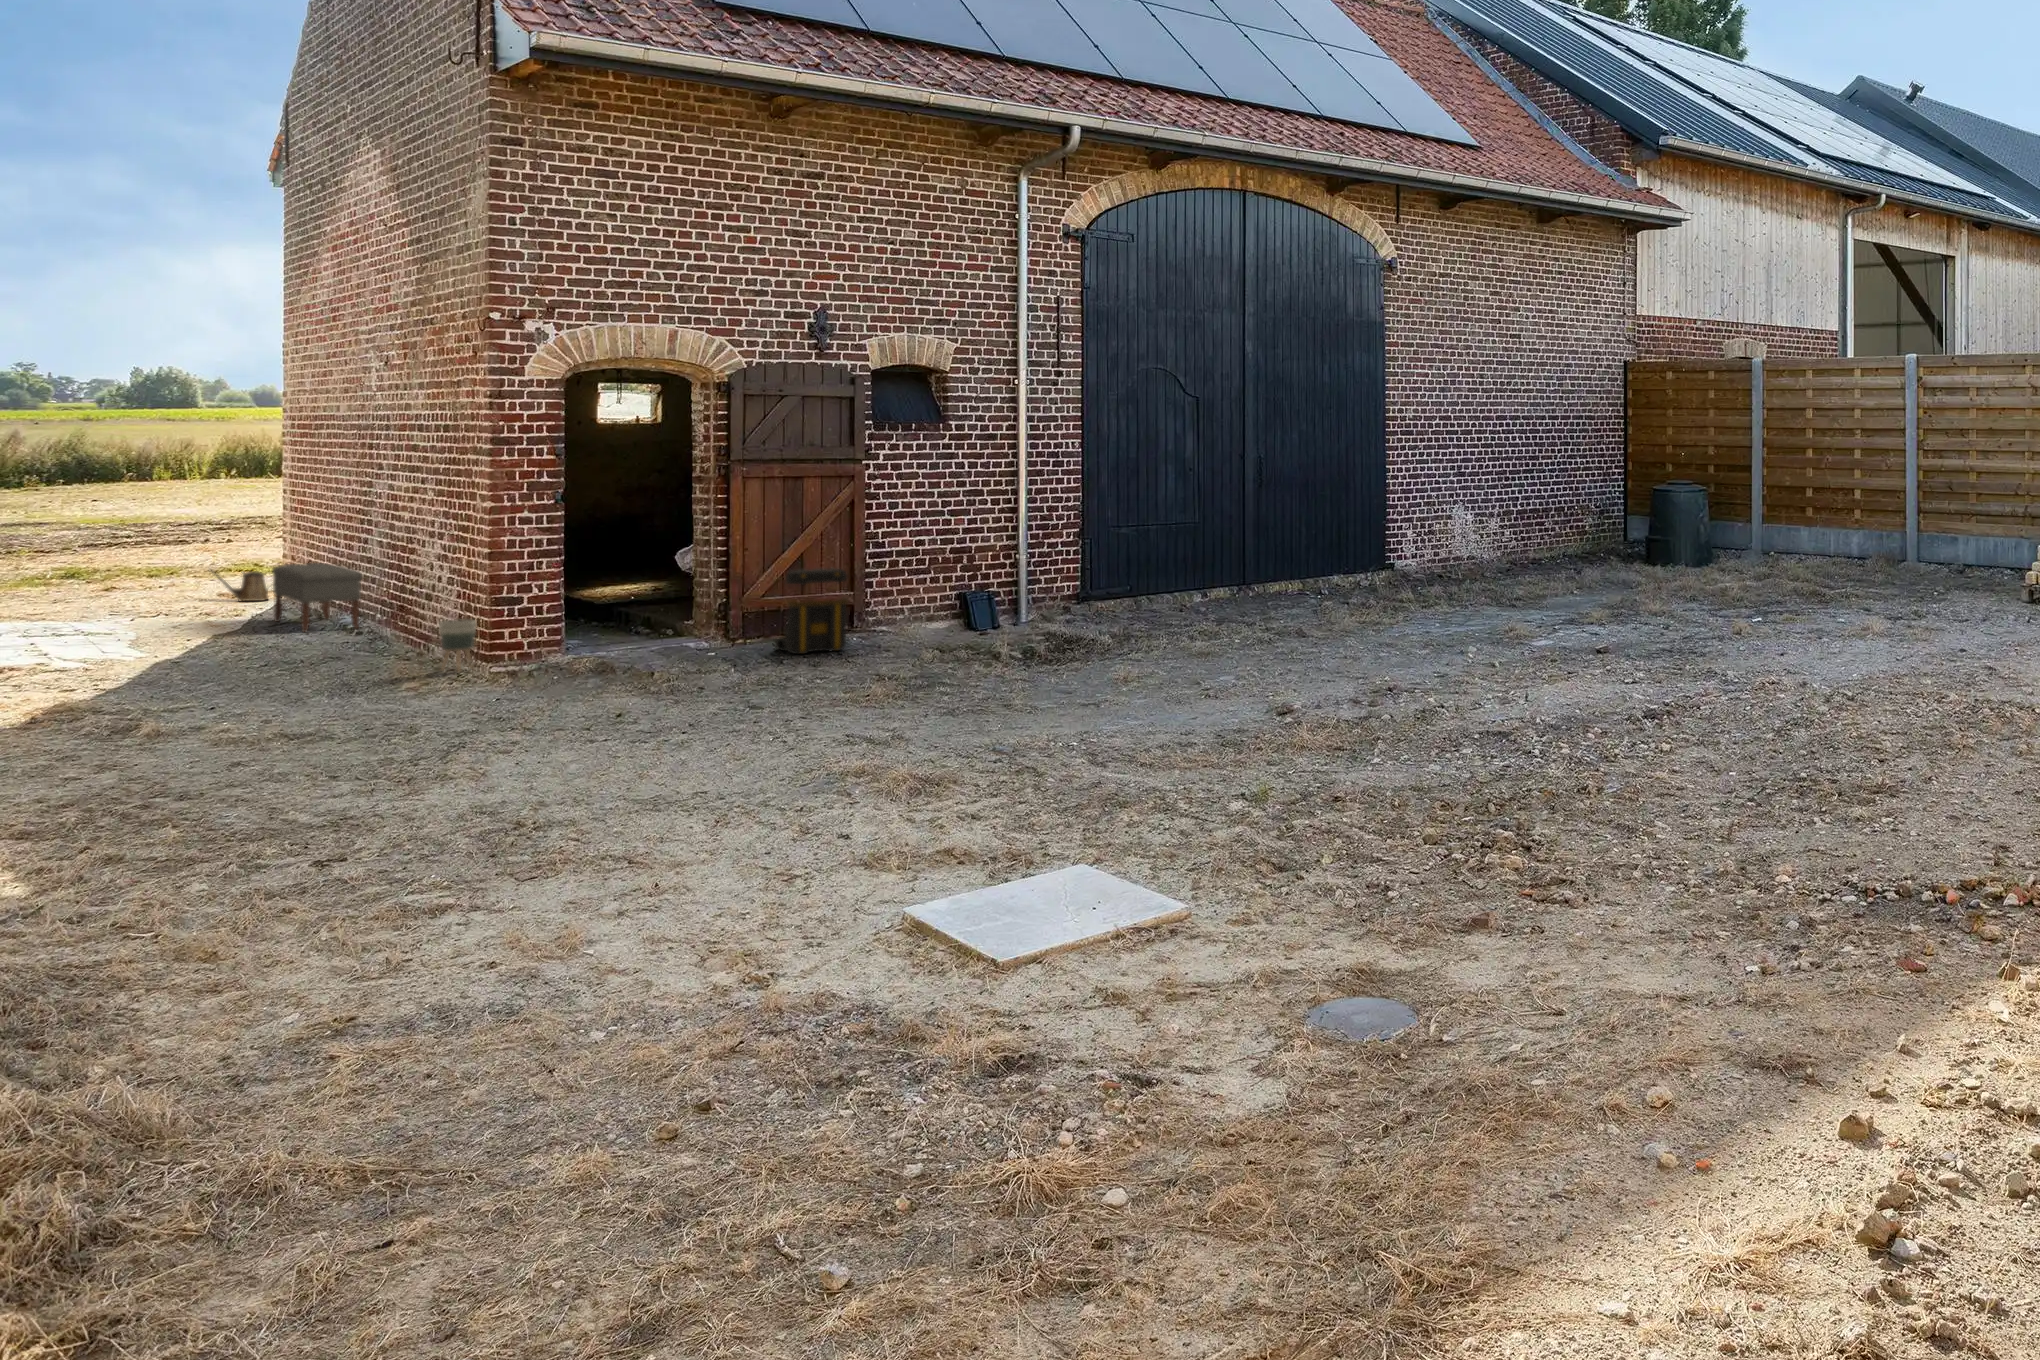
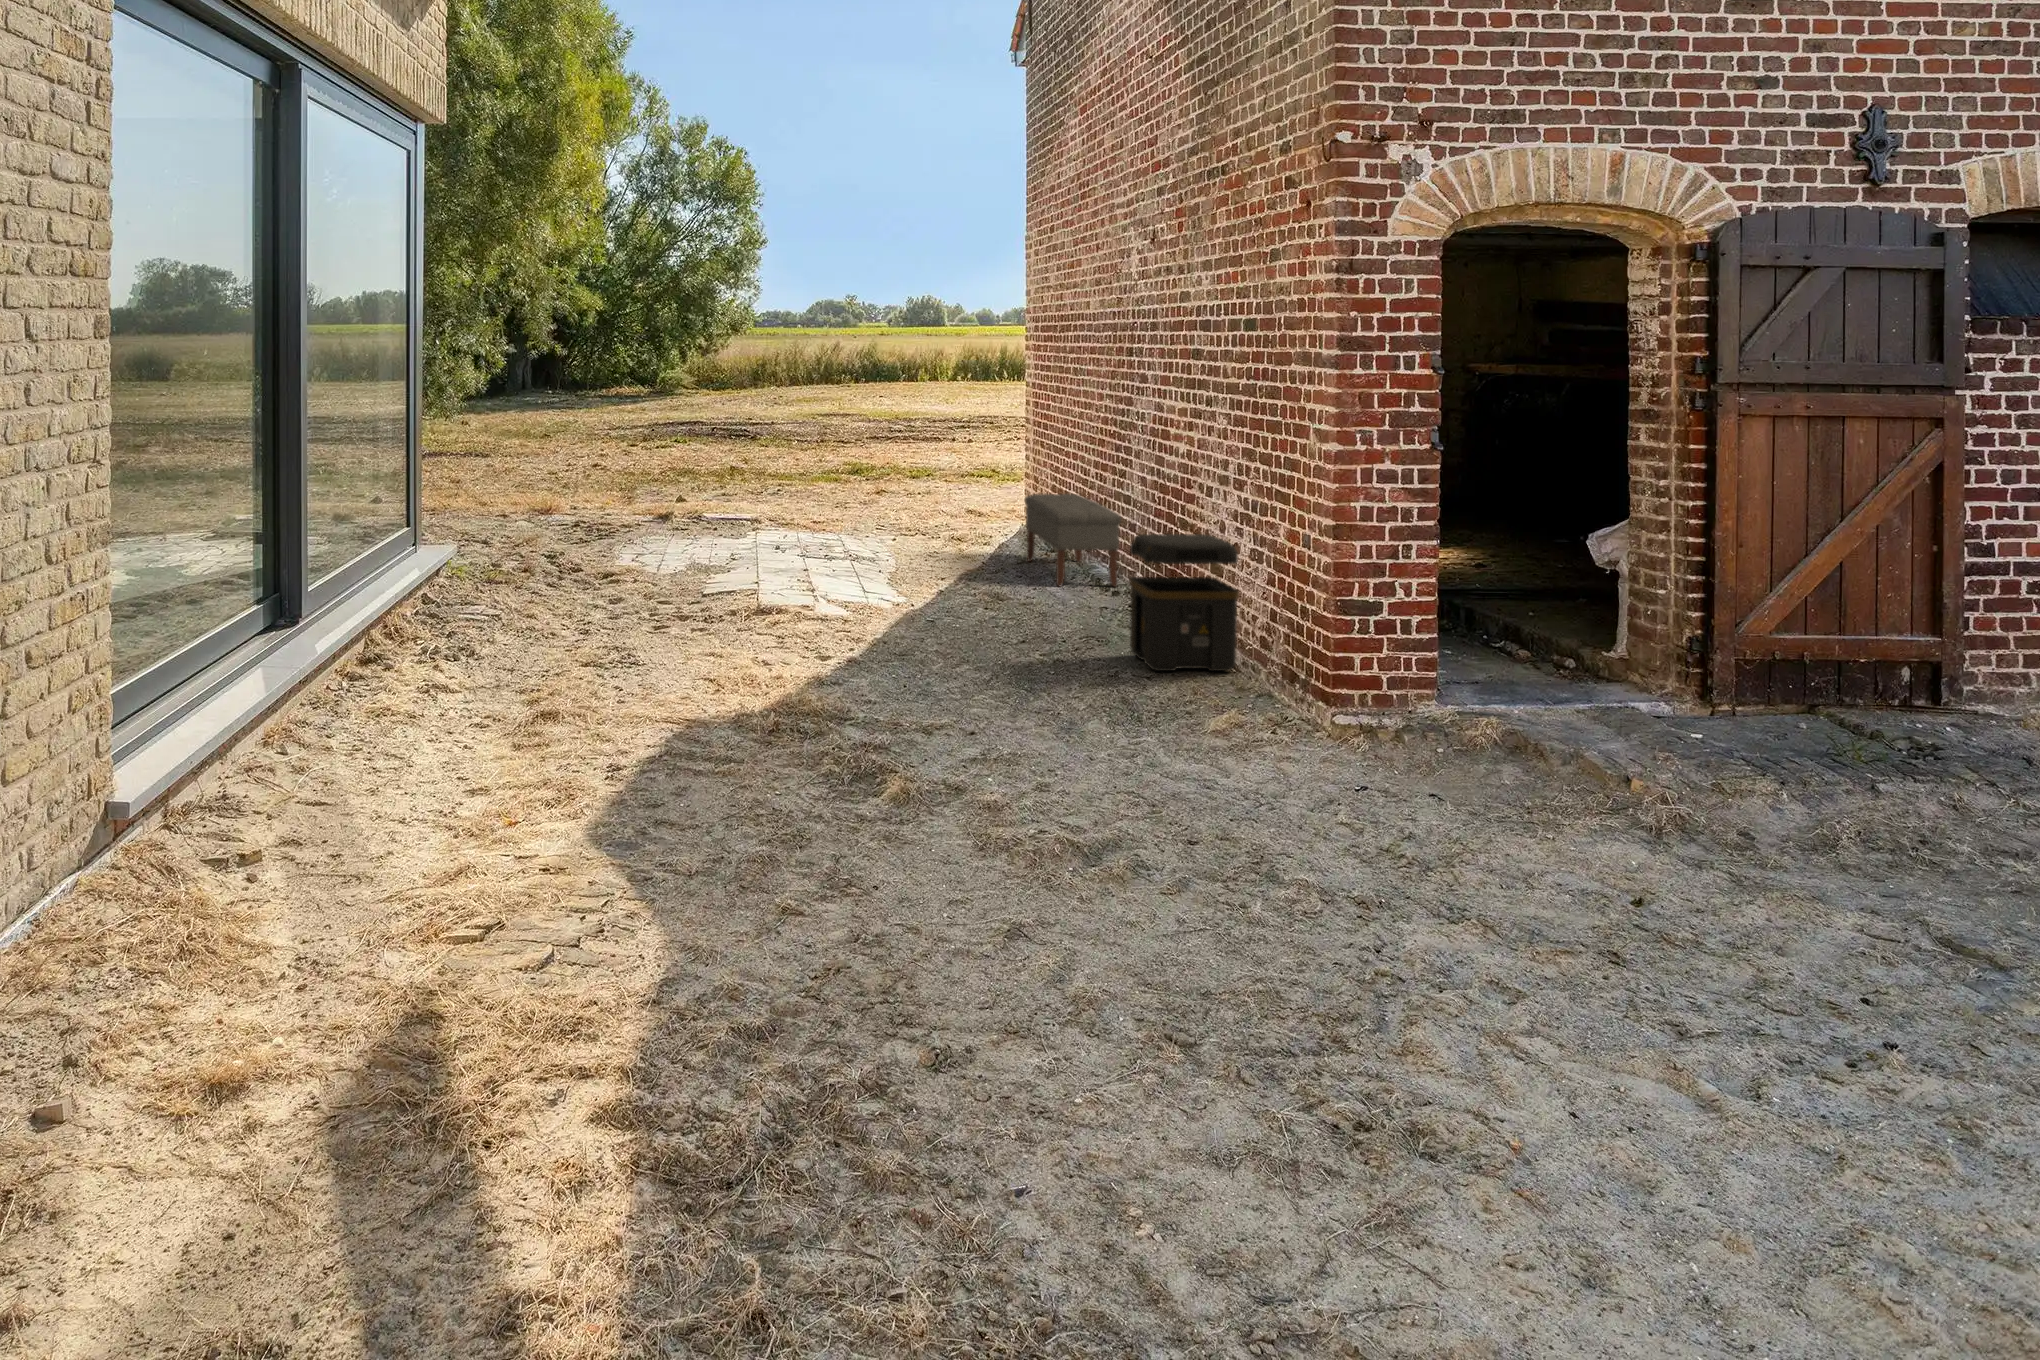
toolbox: present [774,568,848,654] -> present [1129,534,1239,671]
watering can: present [214,571,268,602] -> none [965,485,1027,523]
planter: present [439,619,477,672] -> none [1254,633,1309,725]

